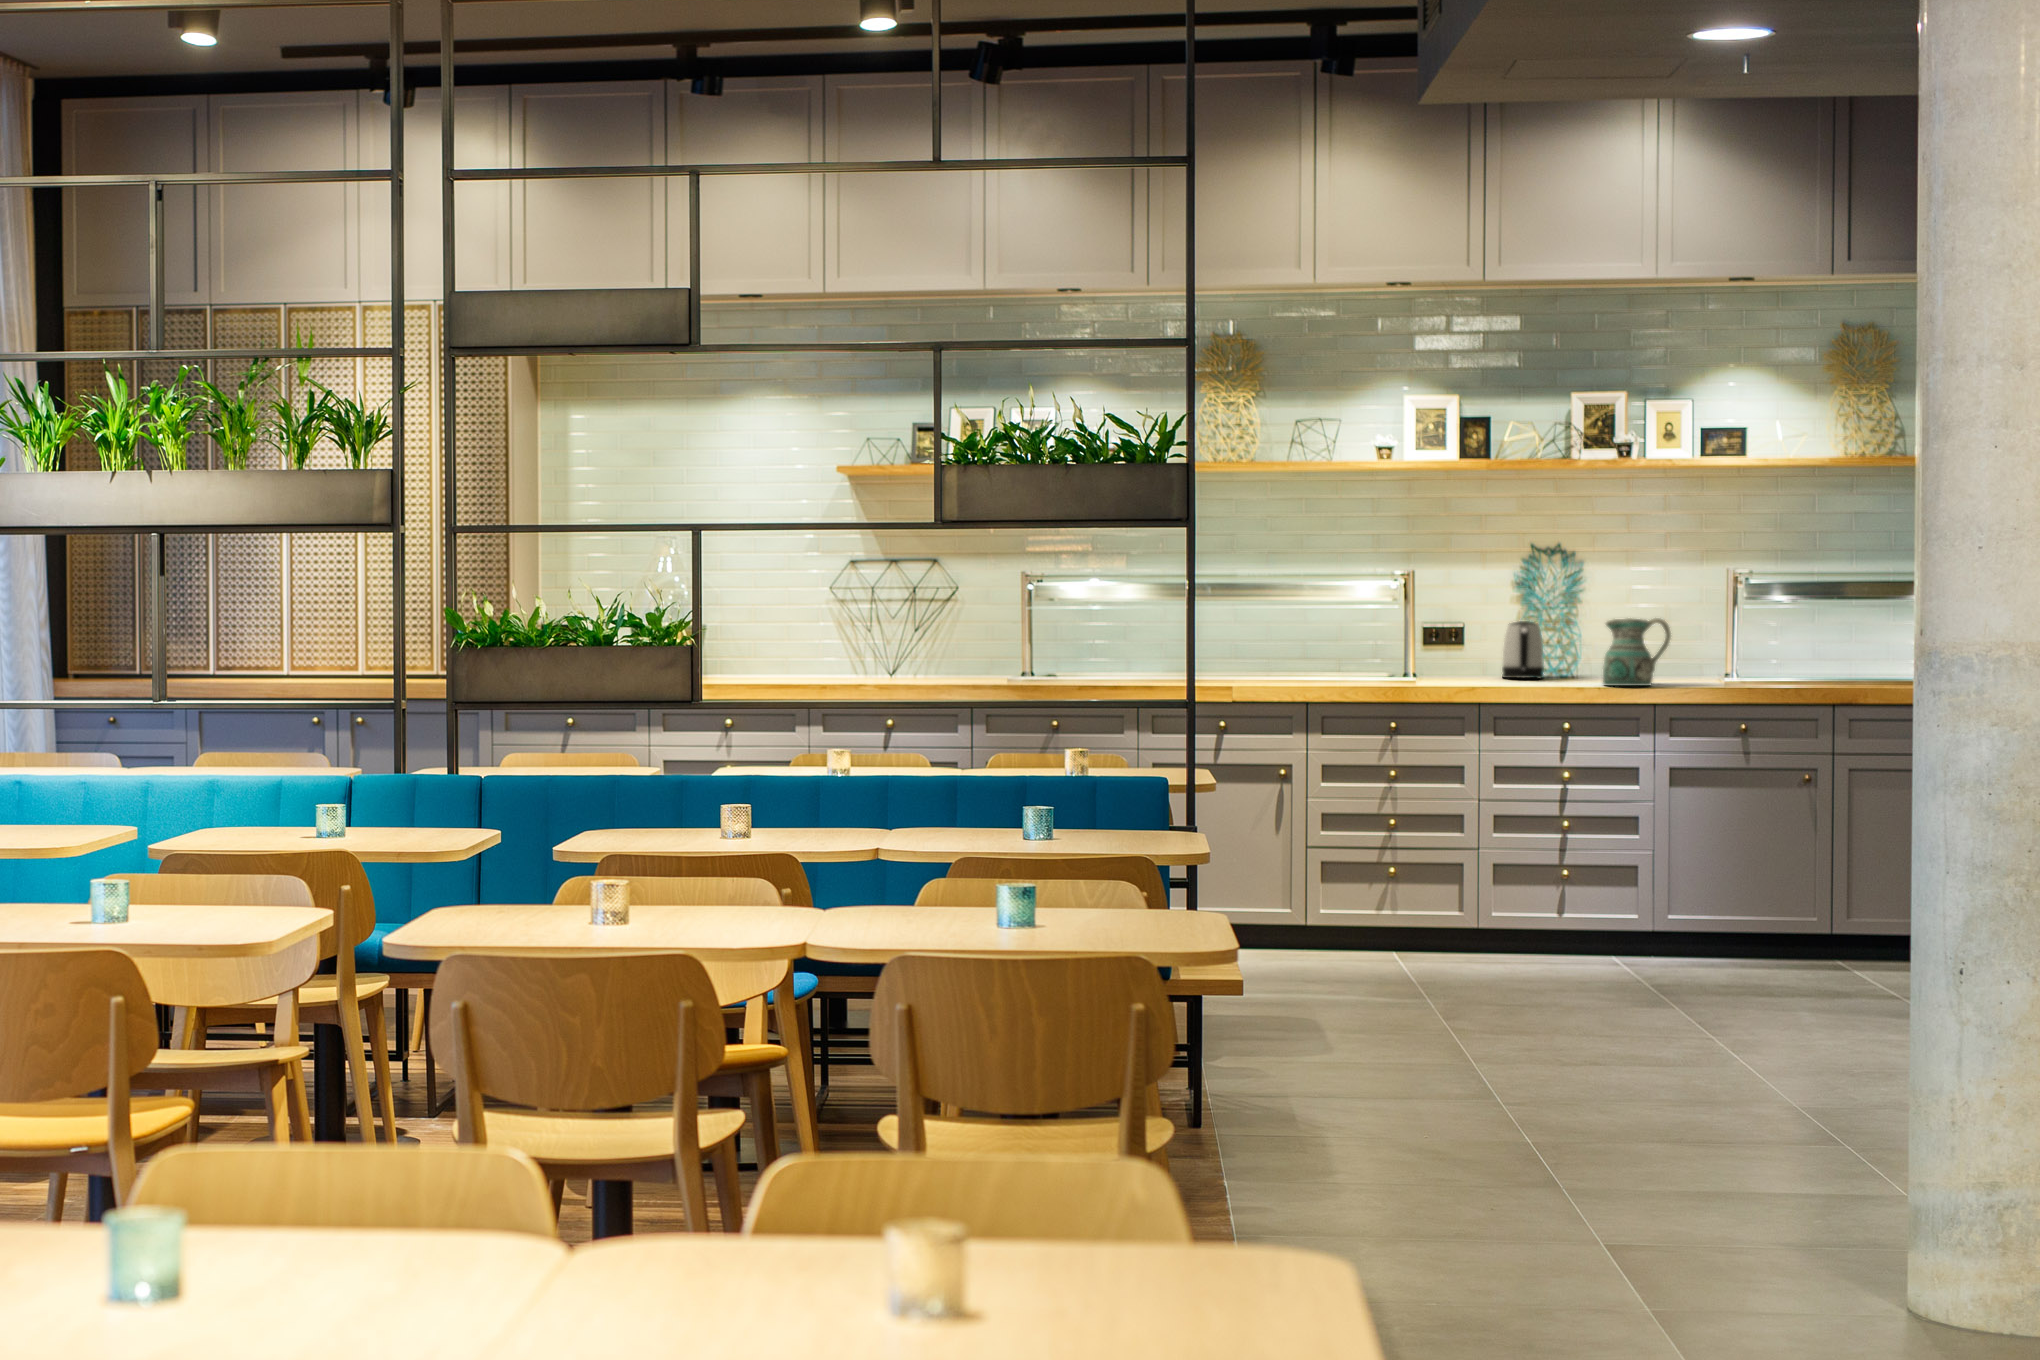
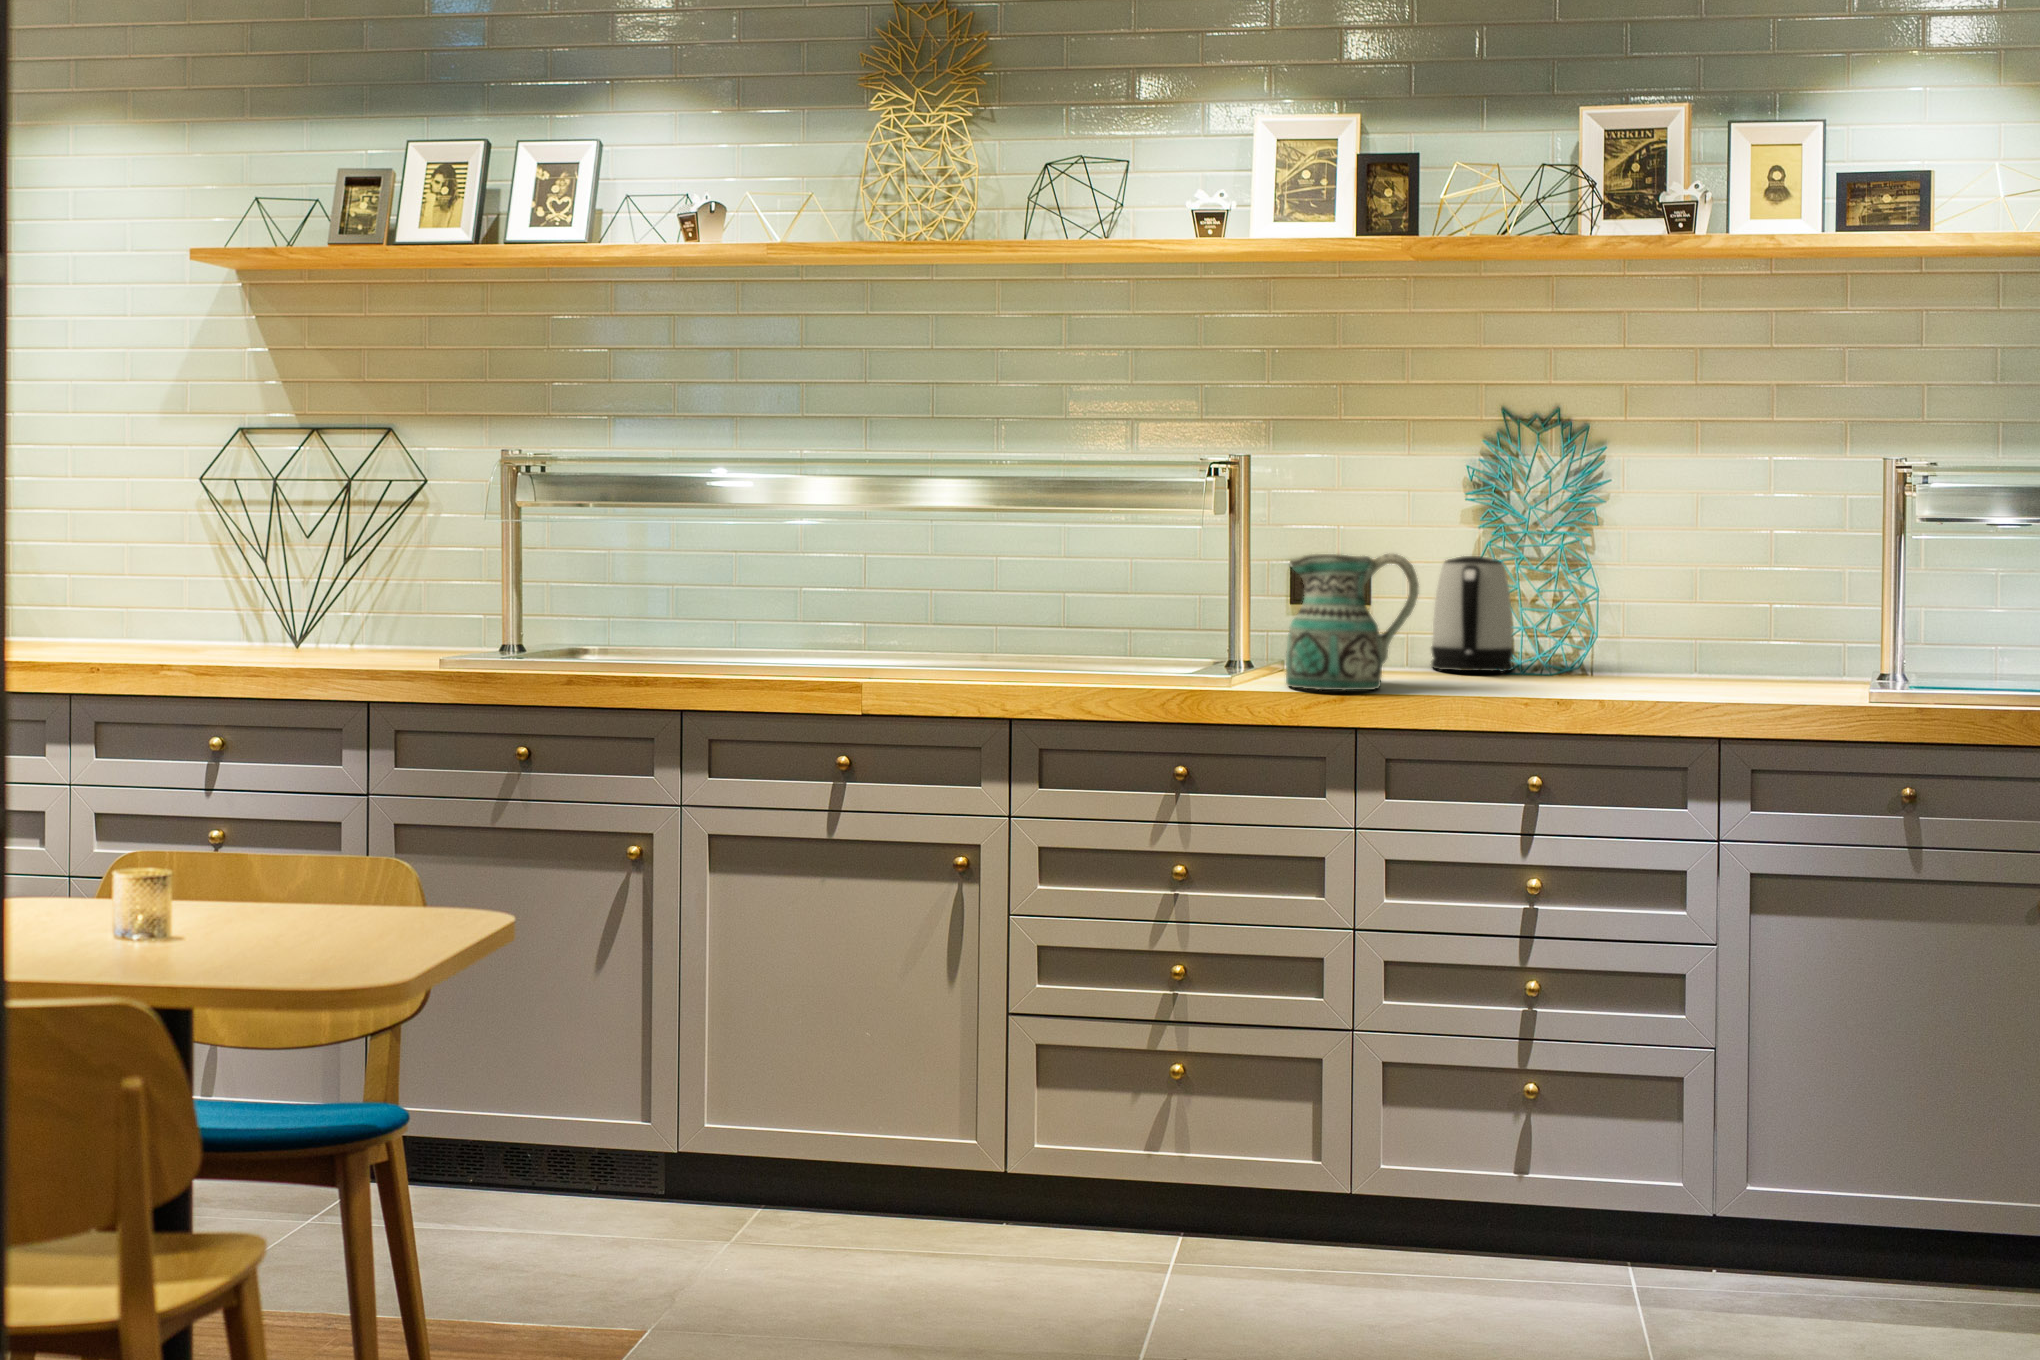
ceramic pitcher: present [1603,618,1671,686] -> present [1286,554,1419,690]

